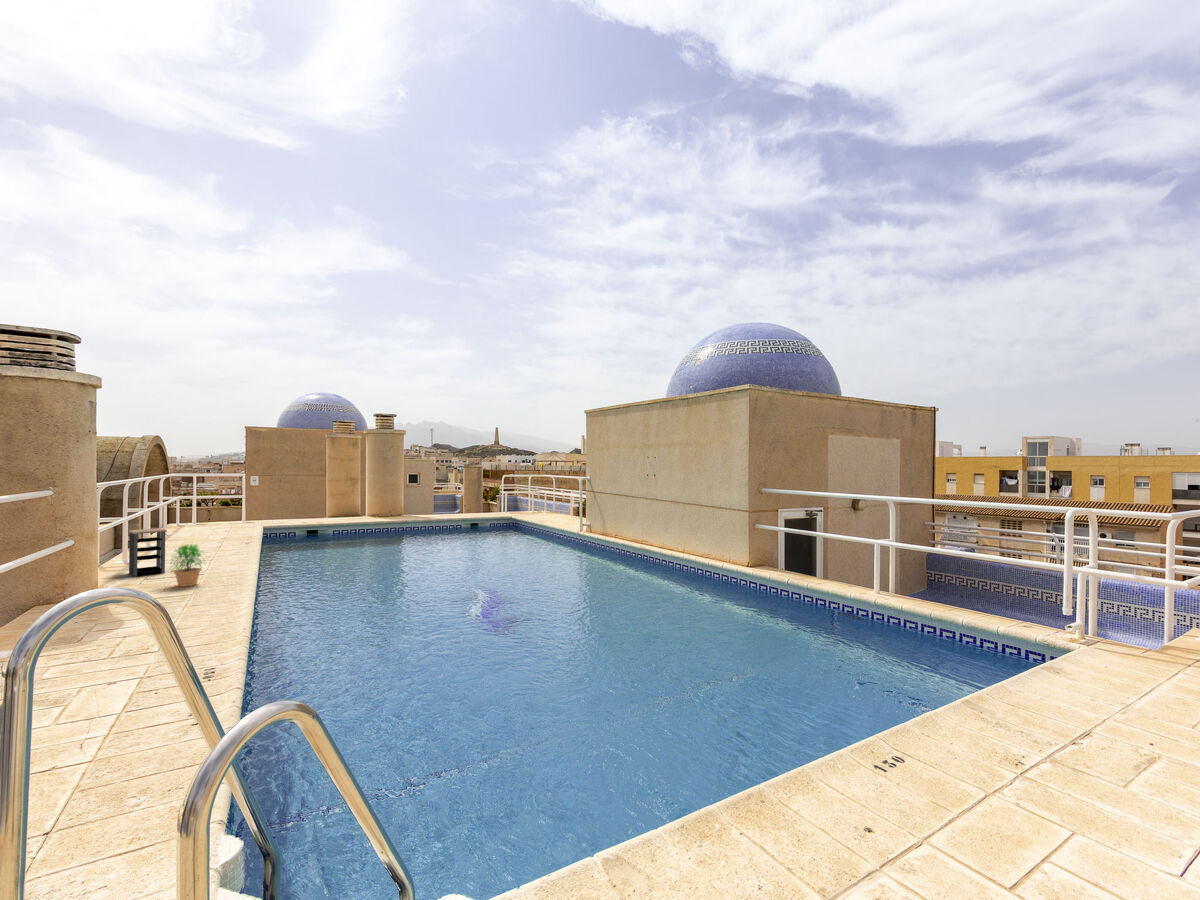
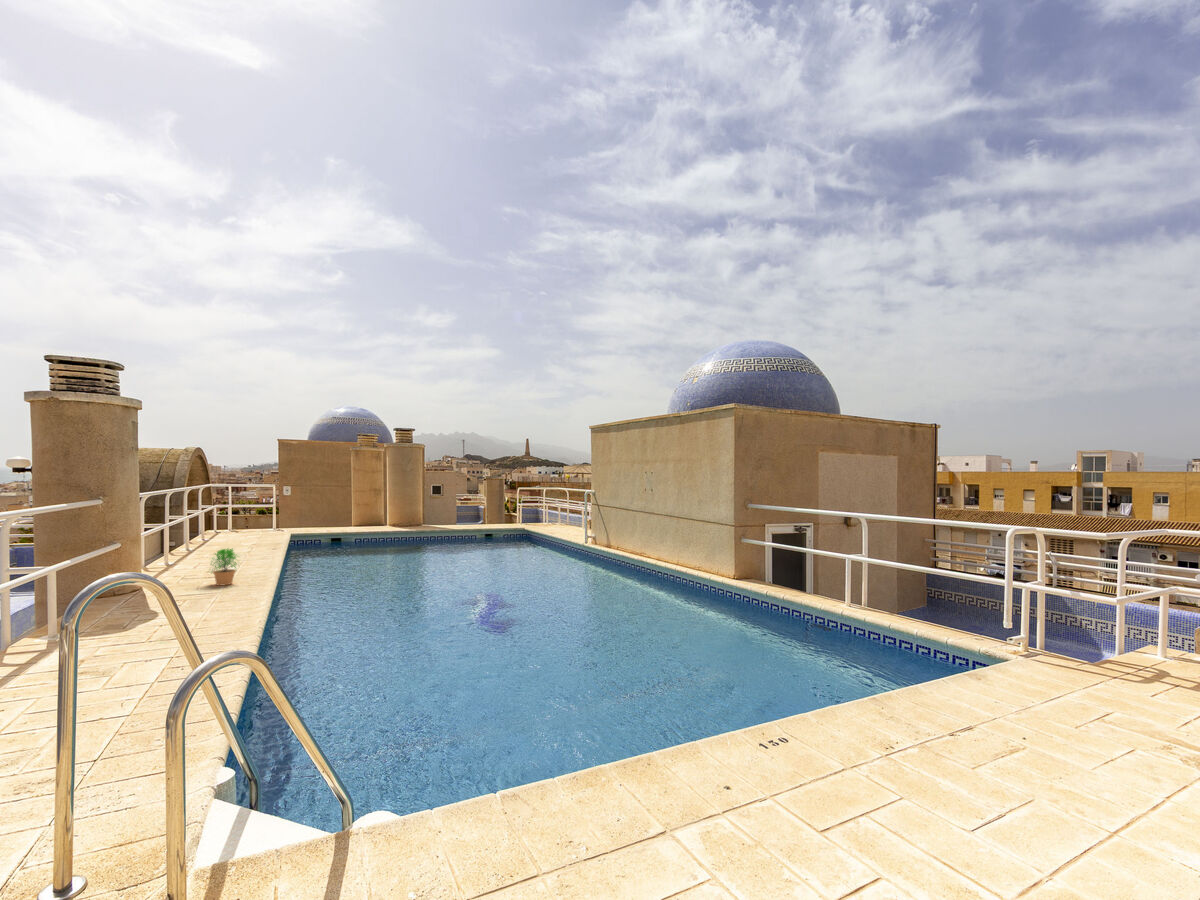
side table: present [128,528,167,577] -> none [174,534,207,576]

